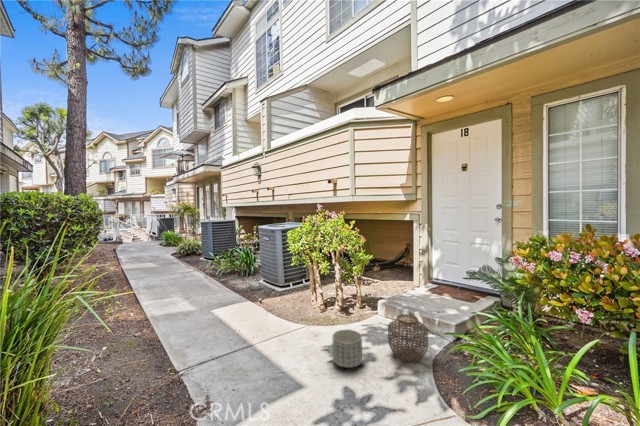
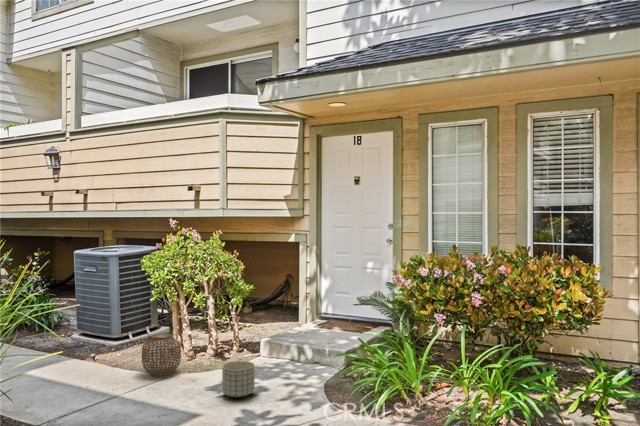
woven basket: present [388,314,428,363] -> present [142,333,181,377]

